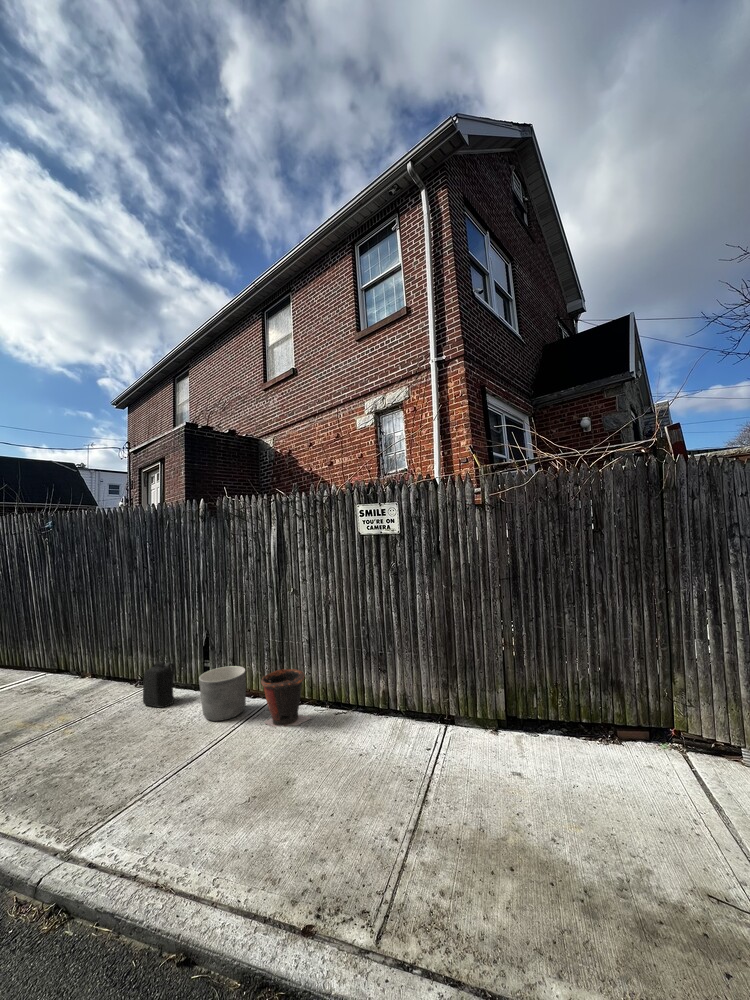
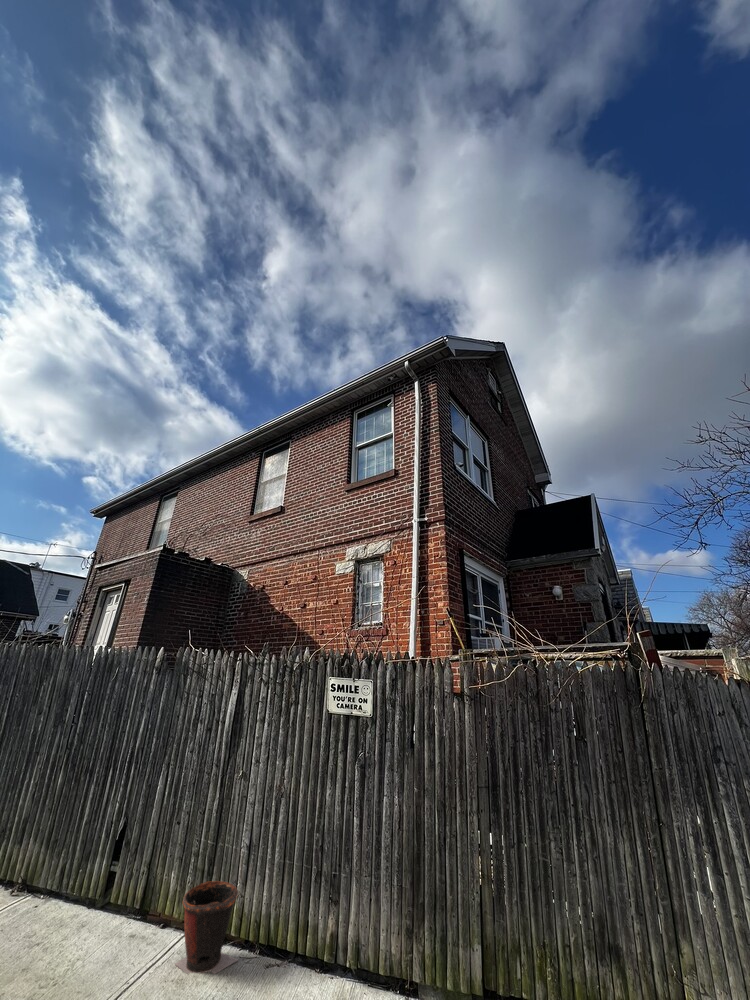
backpack: present [143,662,175,708] -> none [24,853,78,925]
planter: present [199,666,246,721] -> none [98,869,166,956]

